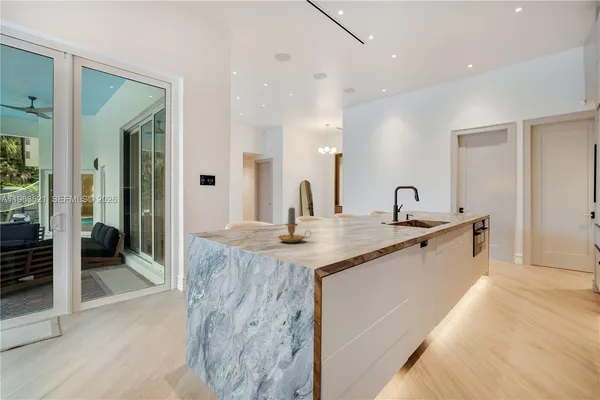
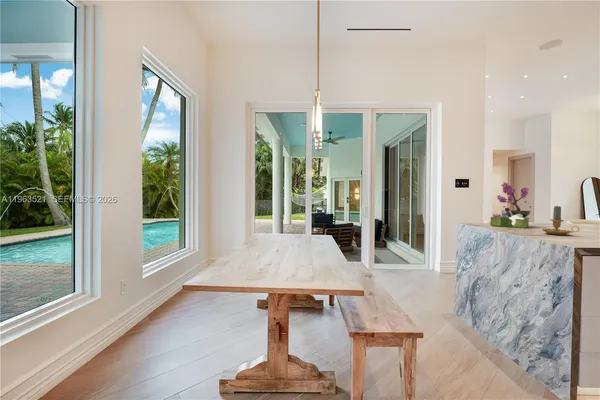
flower arrangement: none [227,178,268,234] -> present [490,182,531,228]

